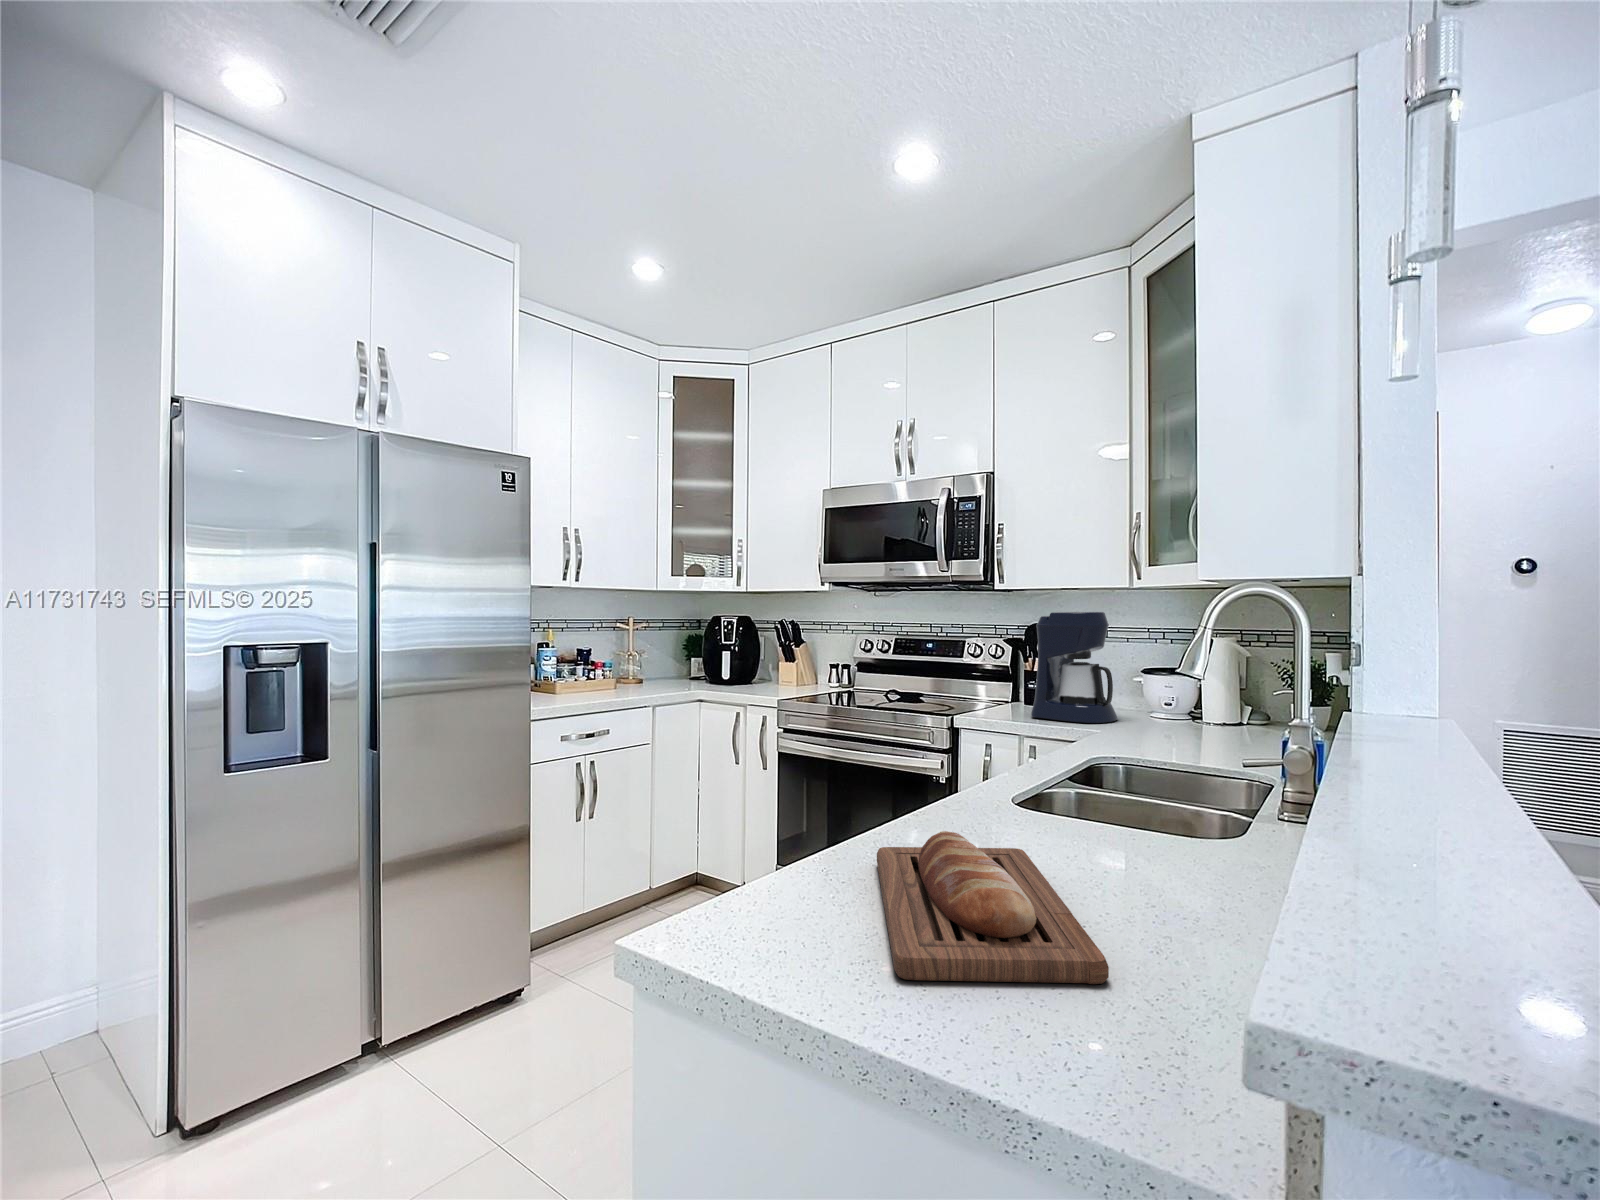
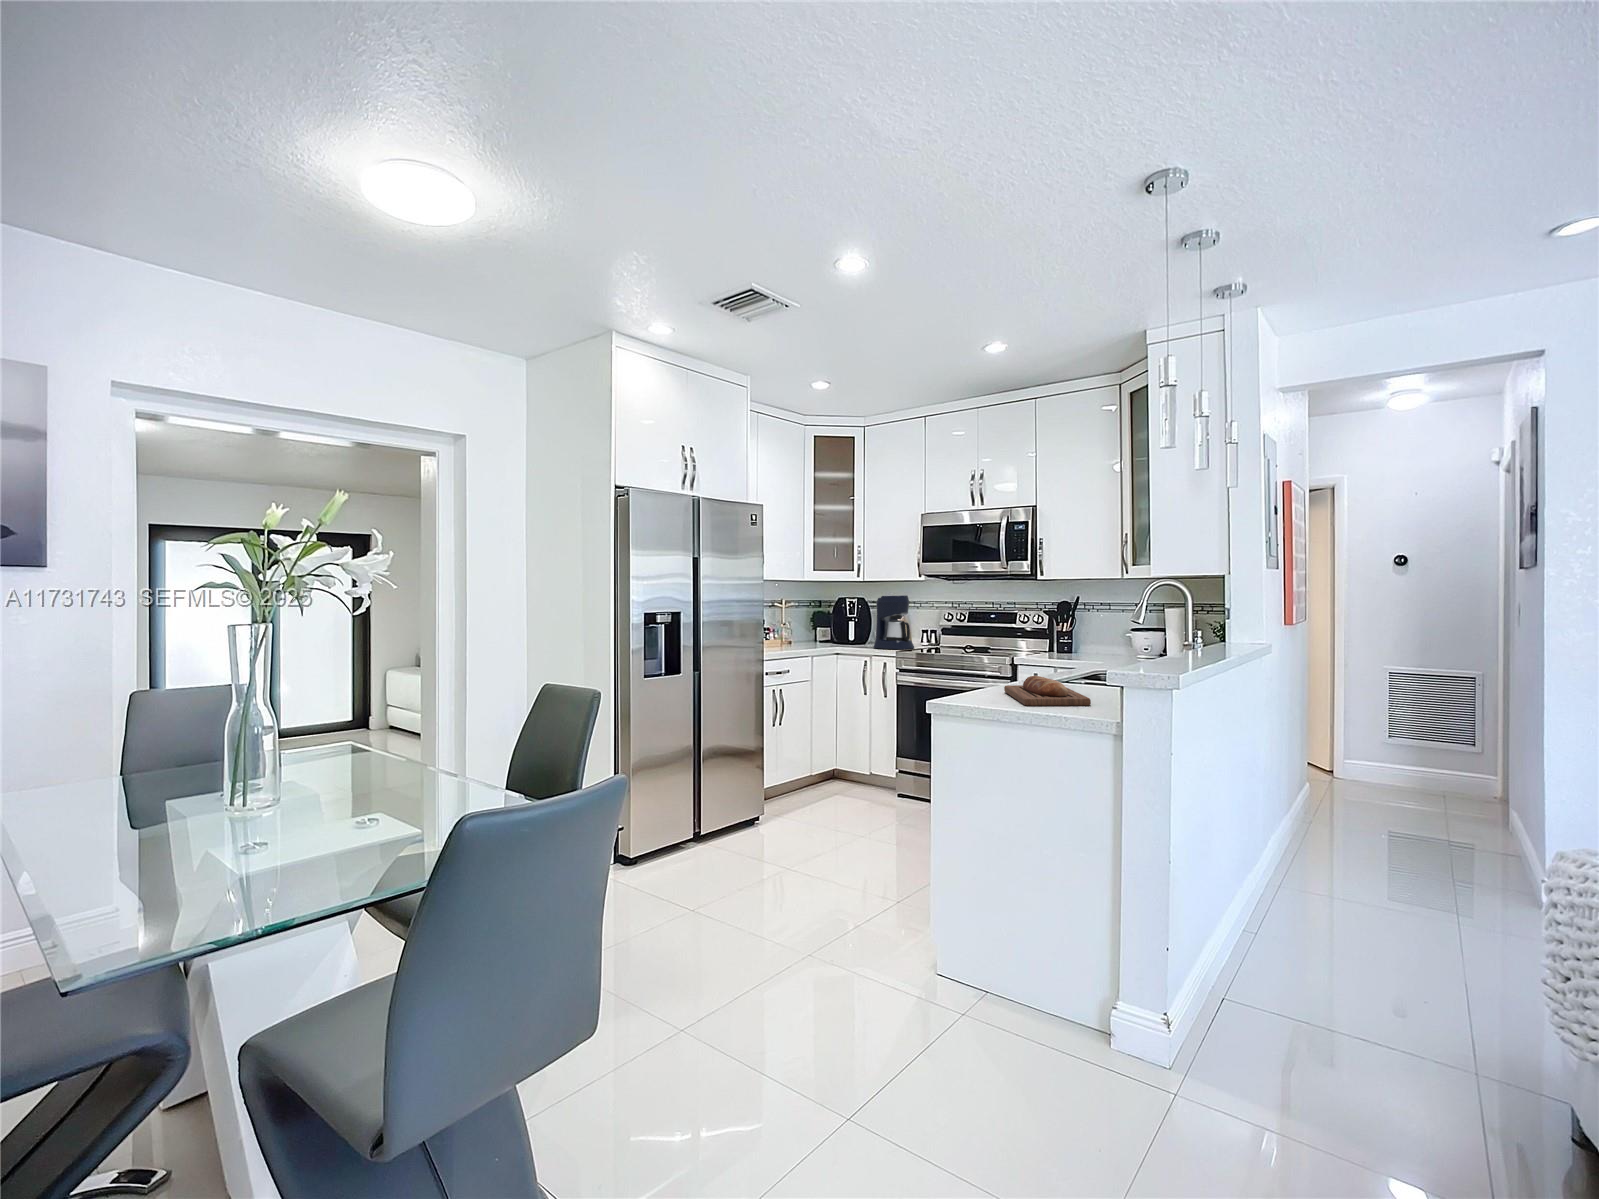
coffee maker: present [1031,612,1118,723] -> present [874,595,914,649]

